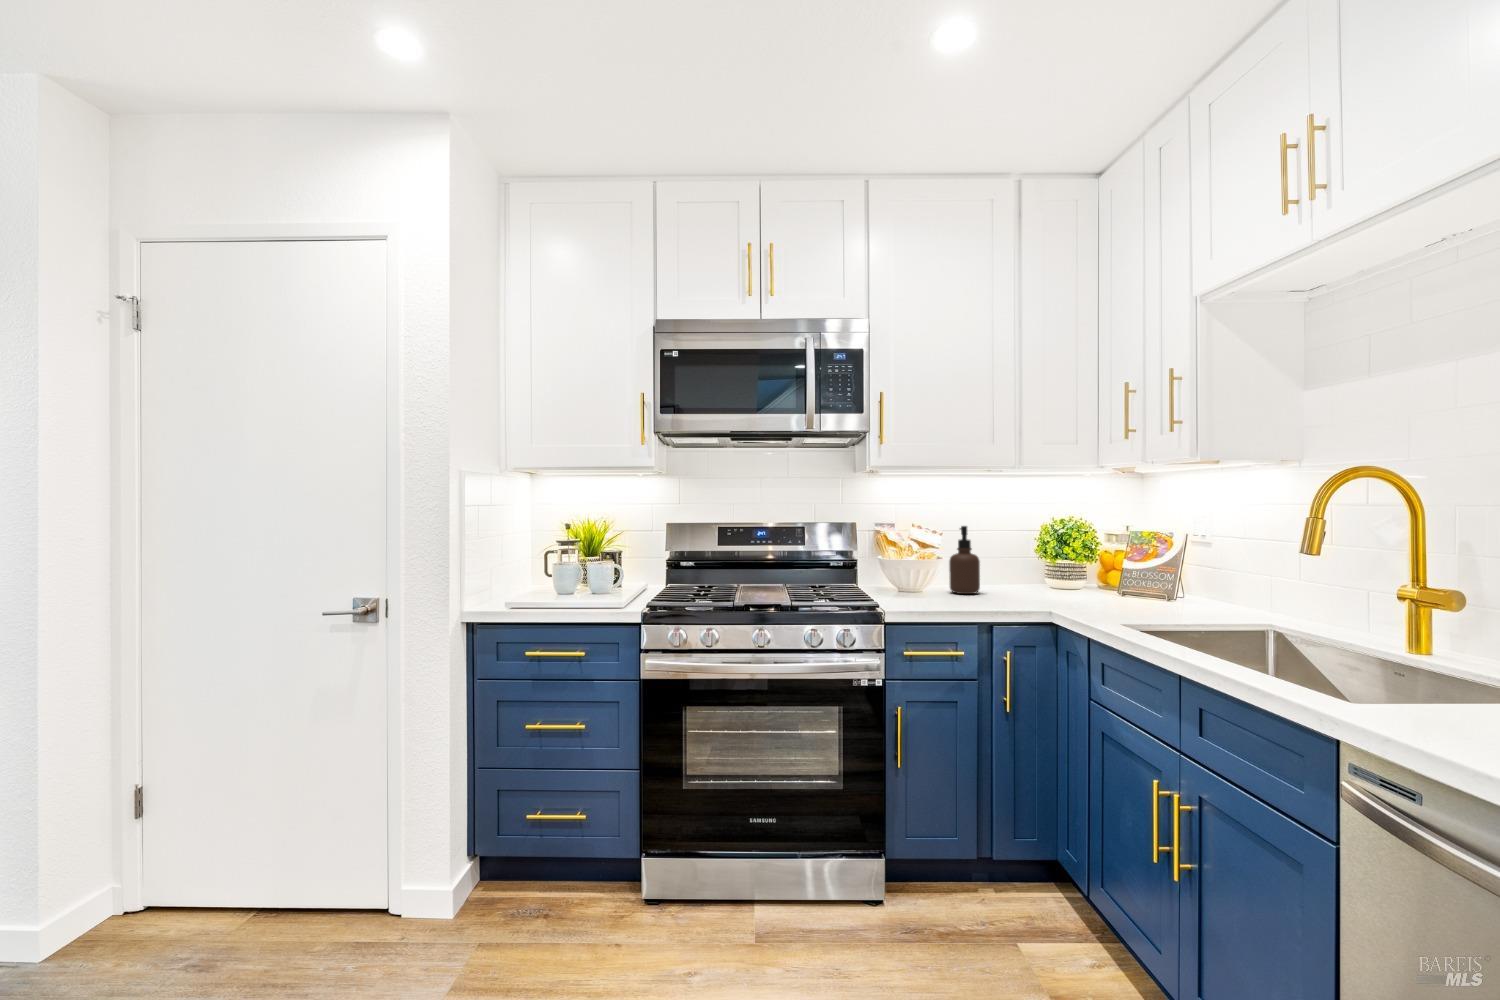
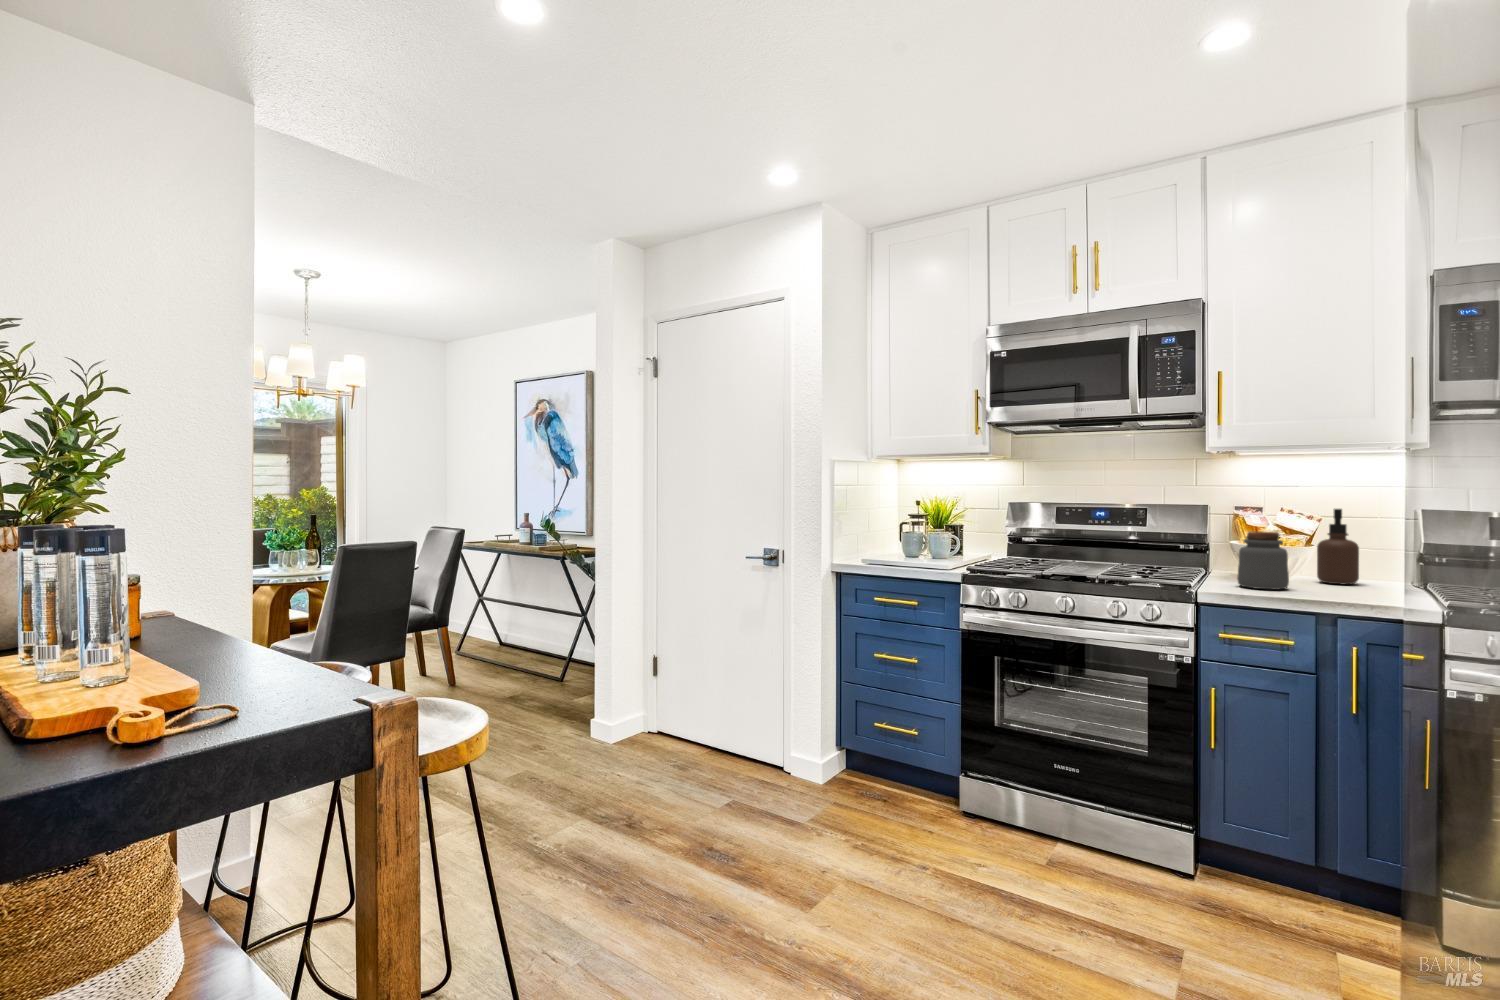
jar: none [907,550,949,605] -> present [1237,531,1289,590]

